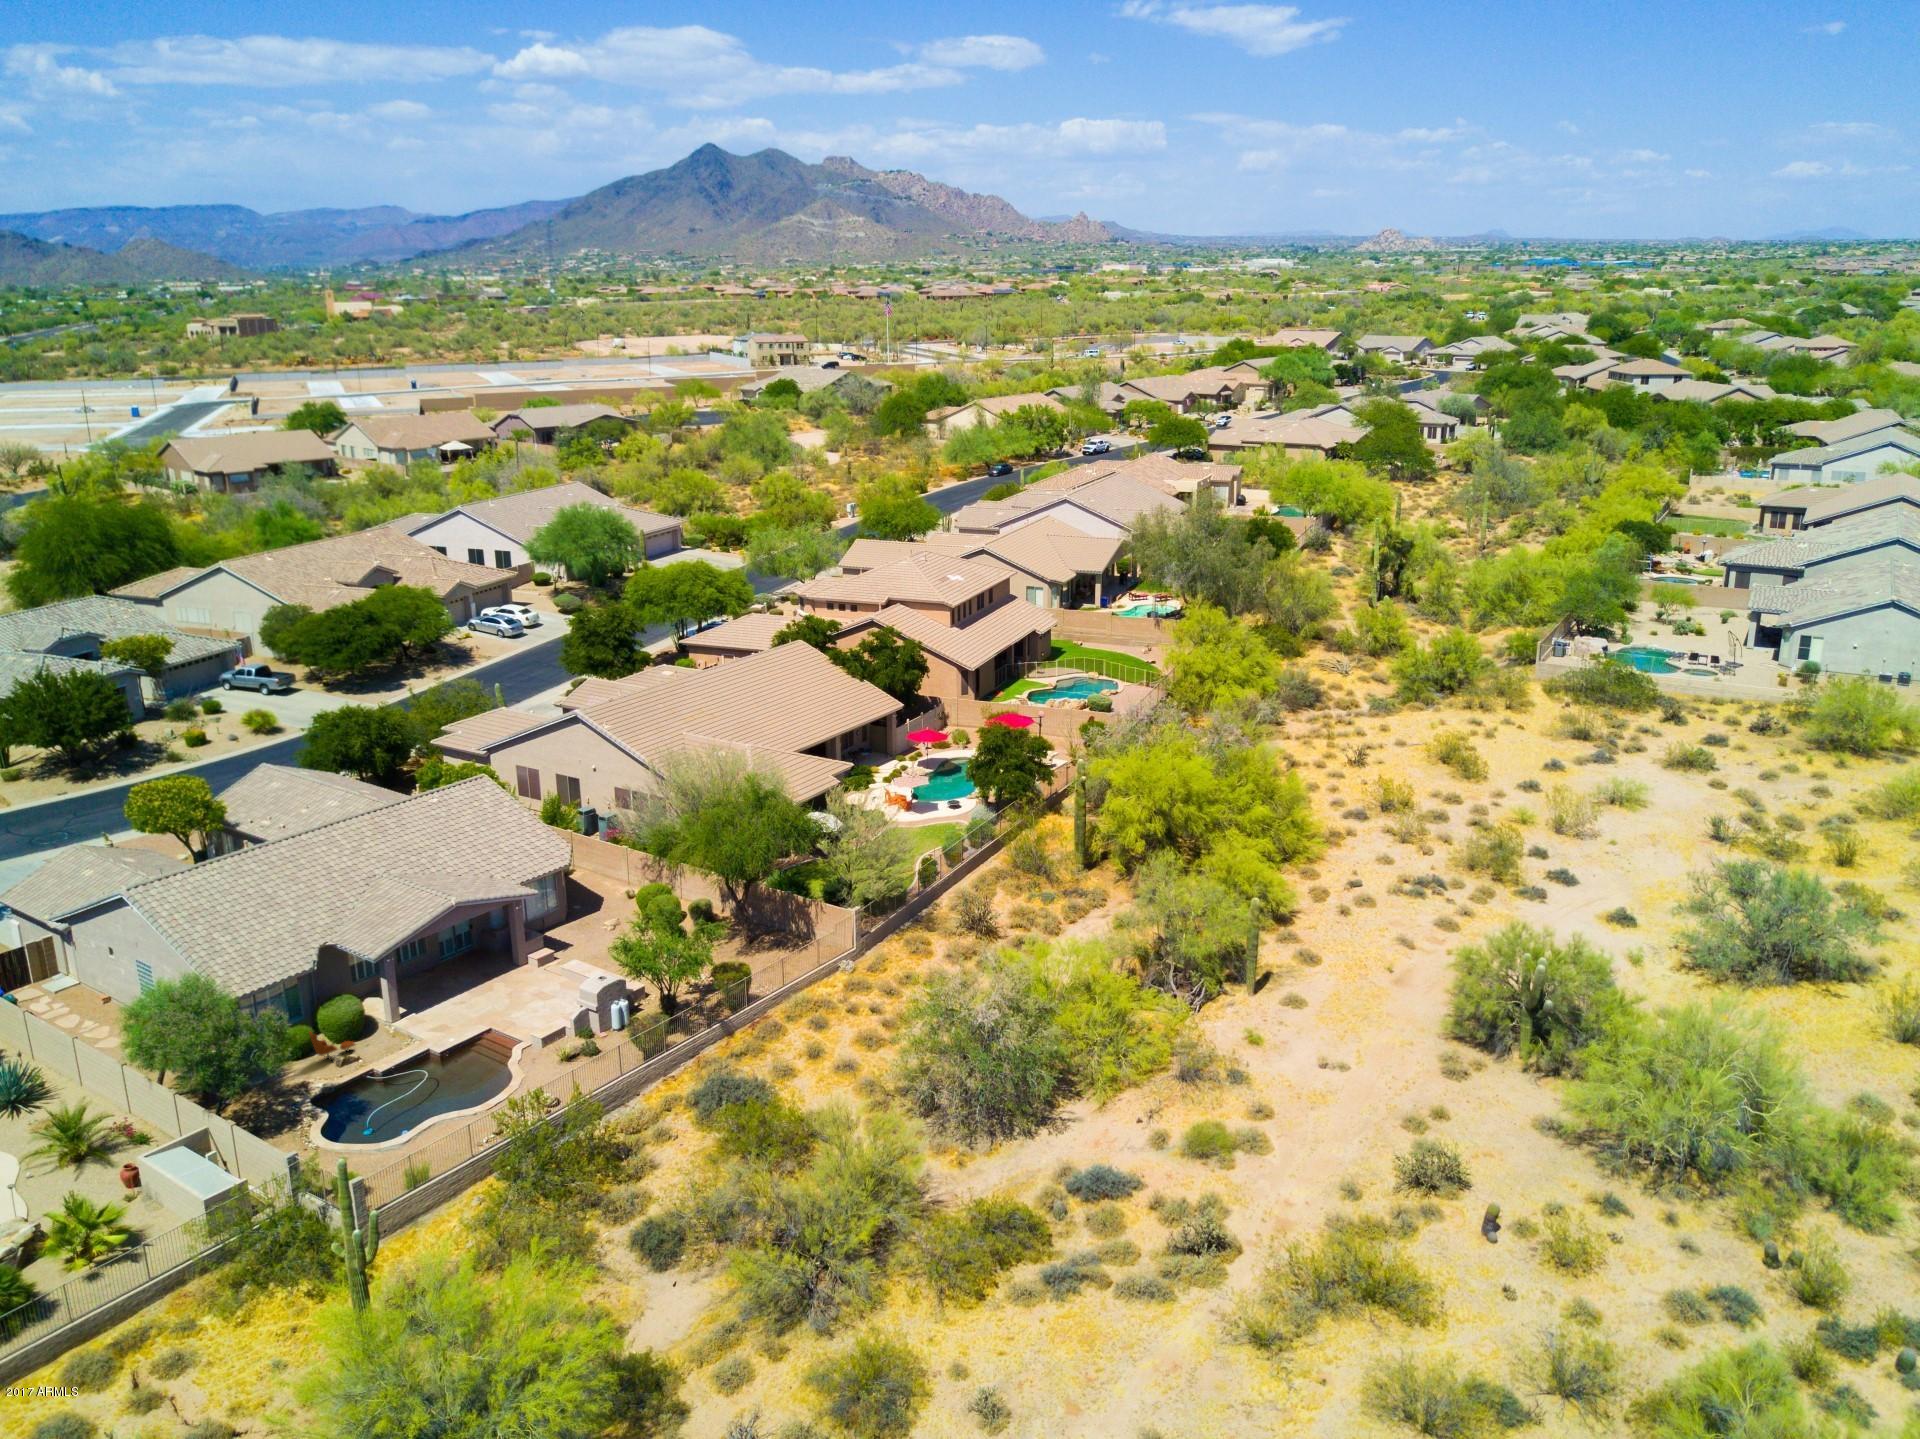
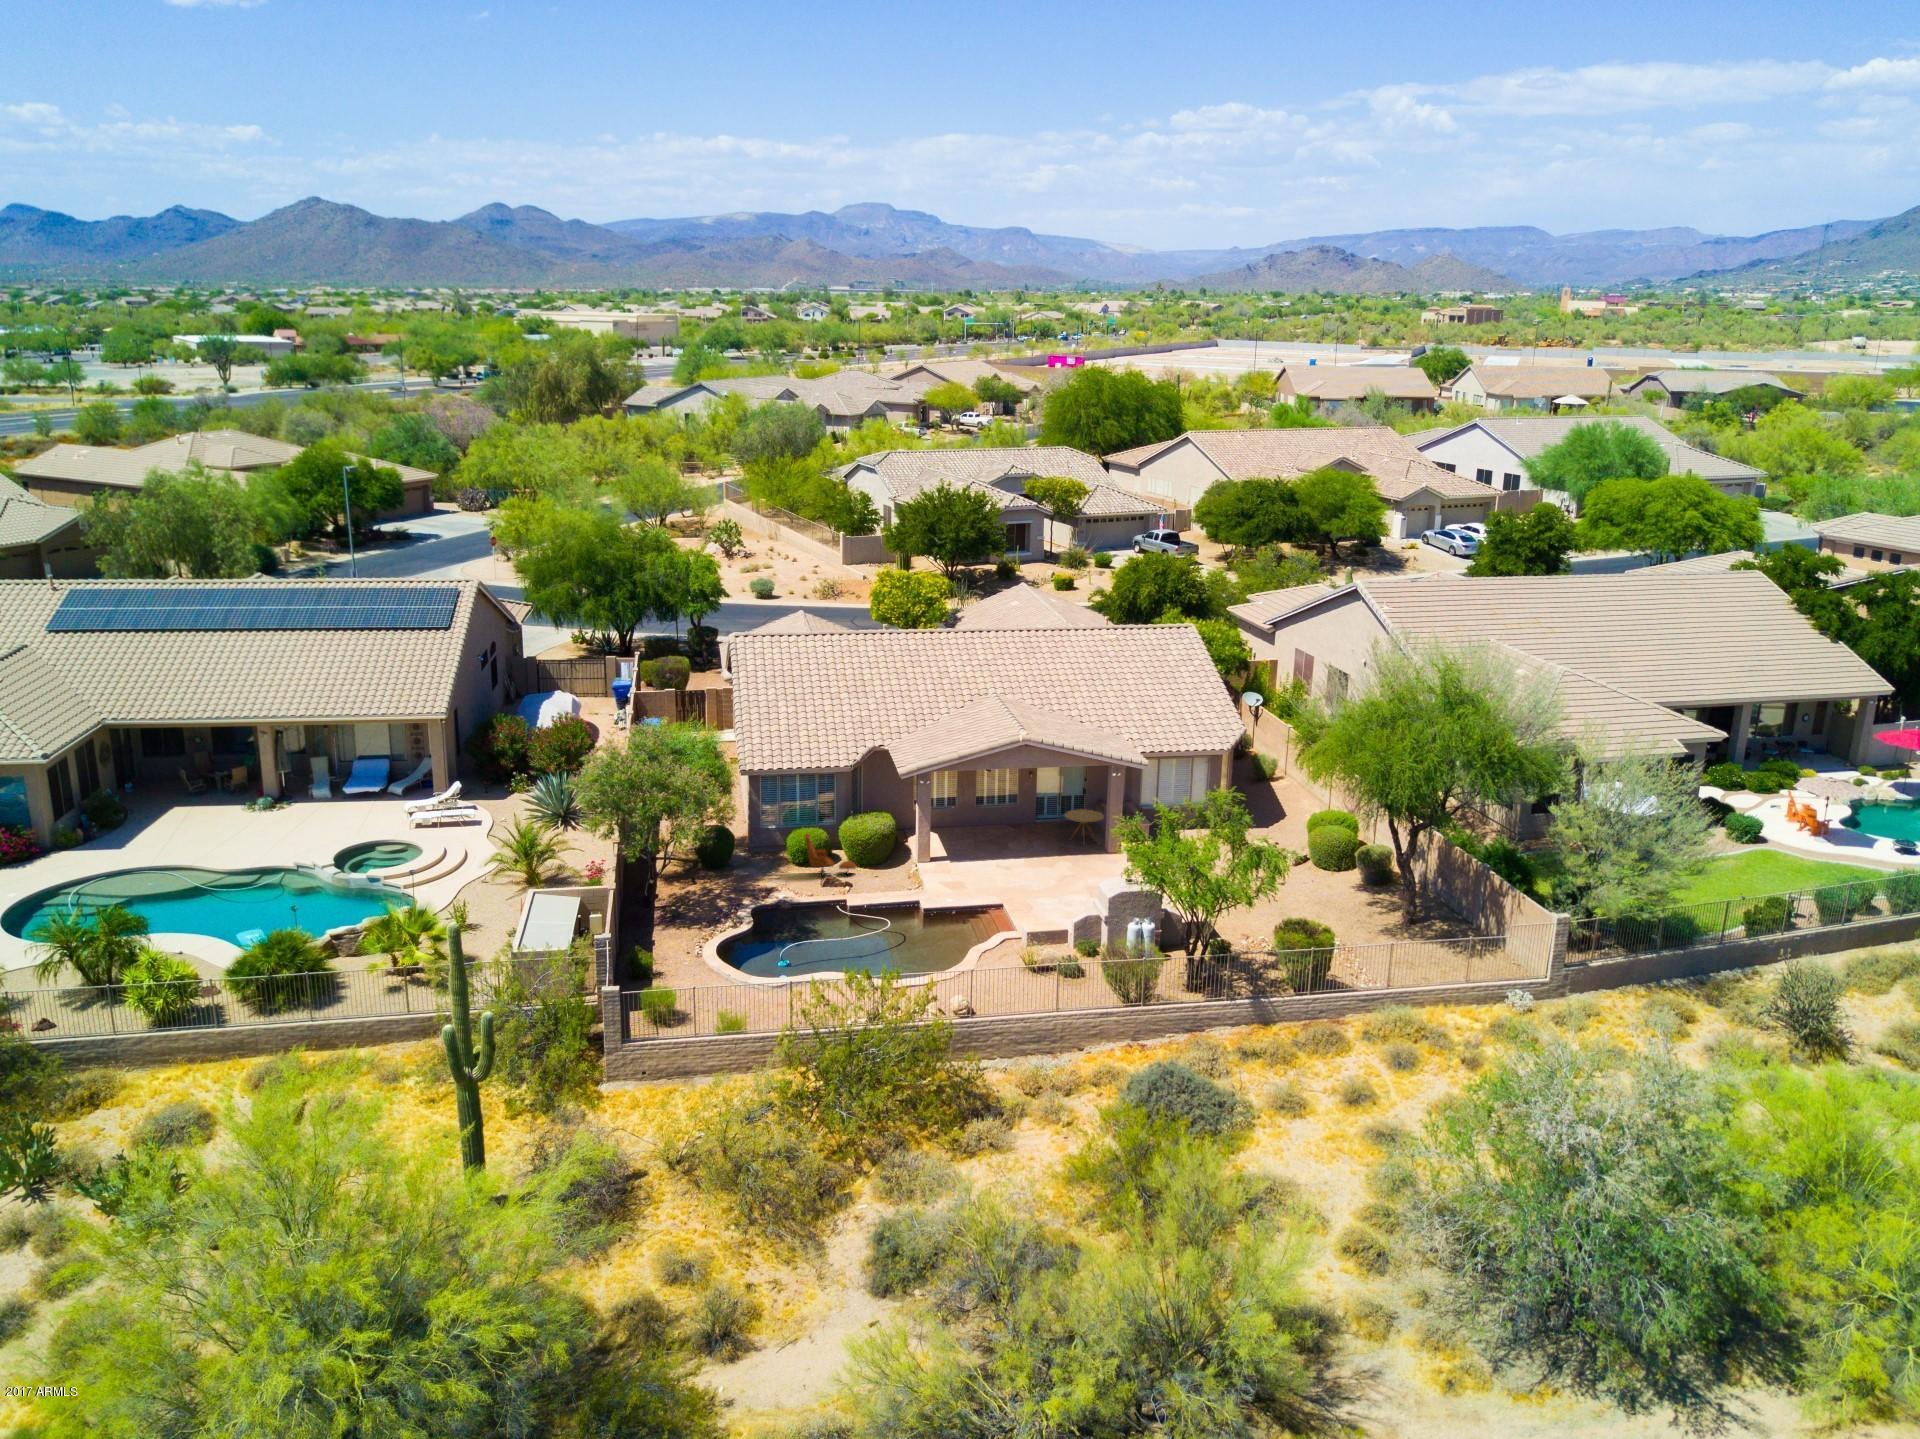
round table: none [481,939,512,967] -> present [1065,809,1104,836]

